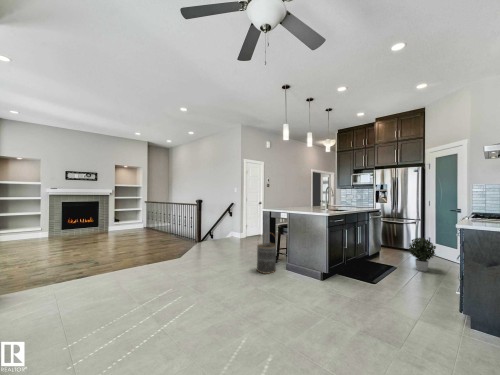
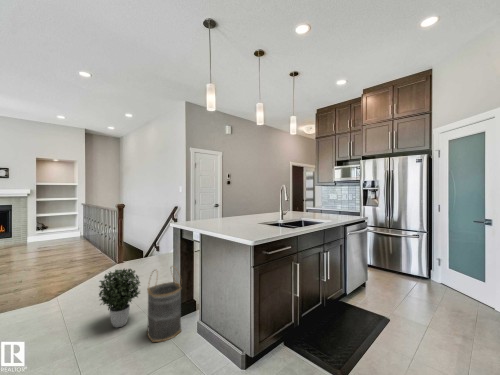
potted plant: present [409,238,436,272] -> present [99,269,140,328]

